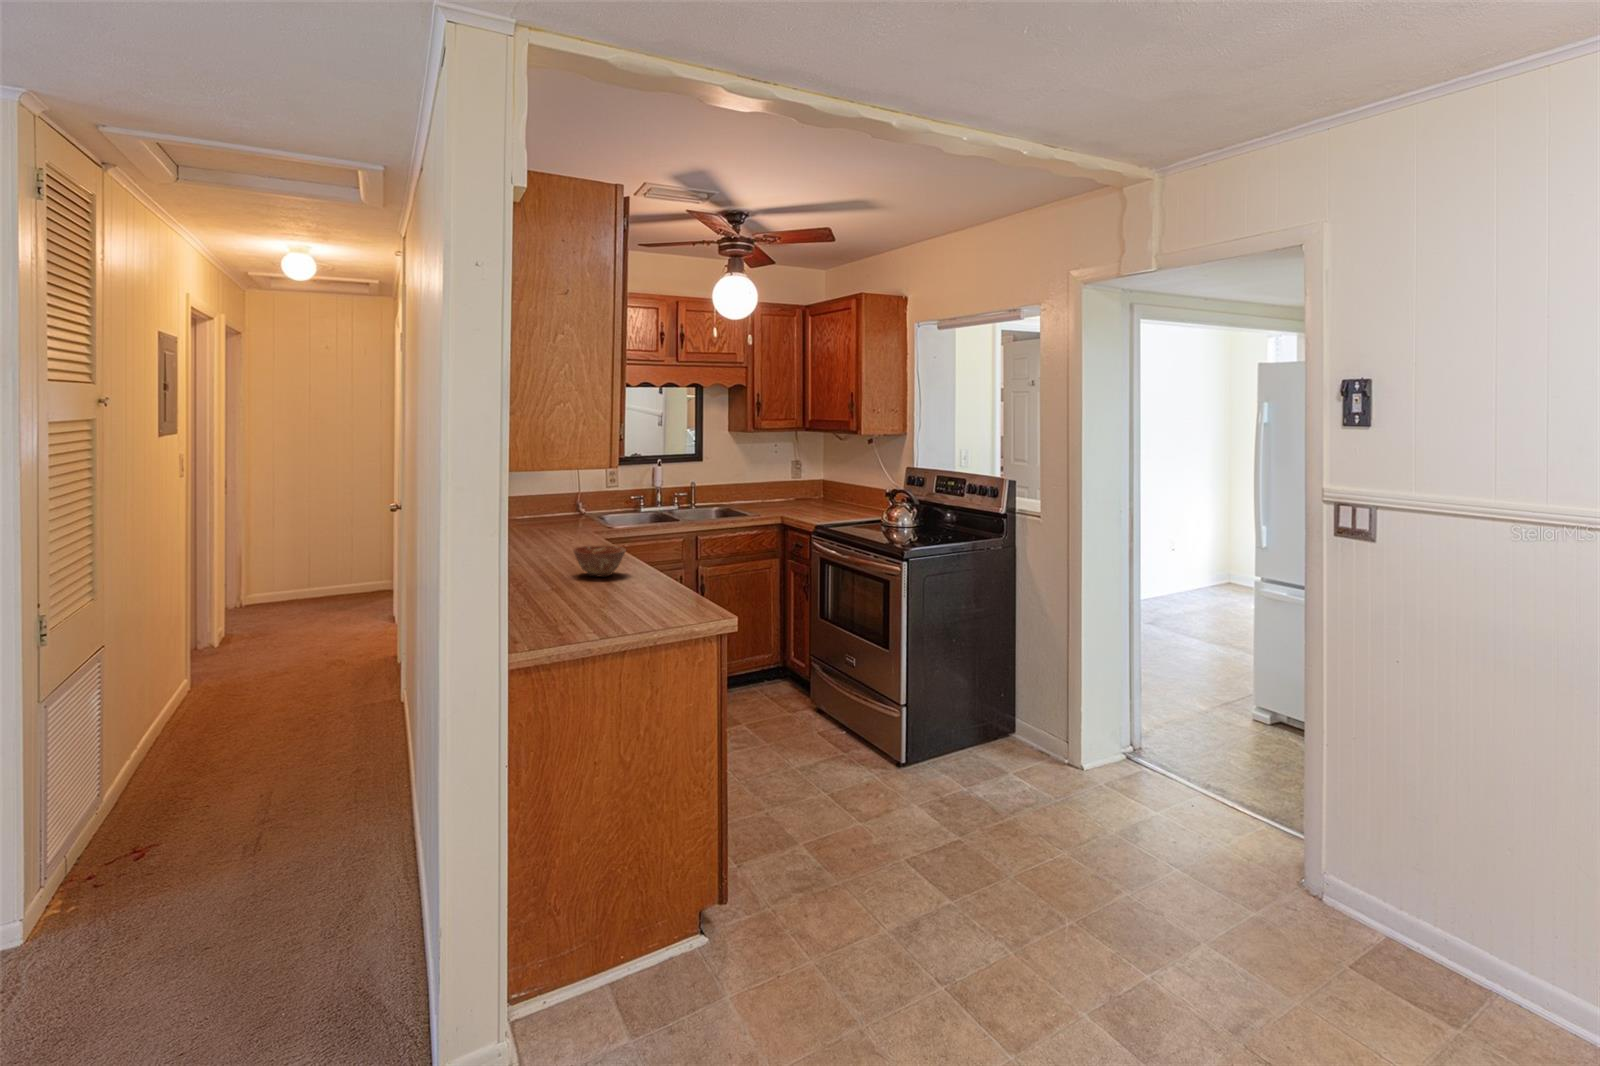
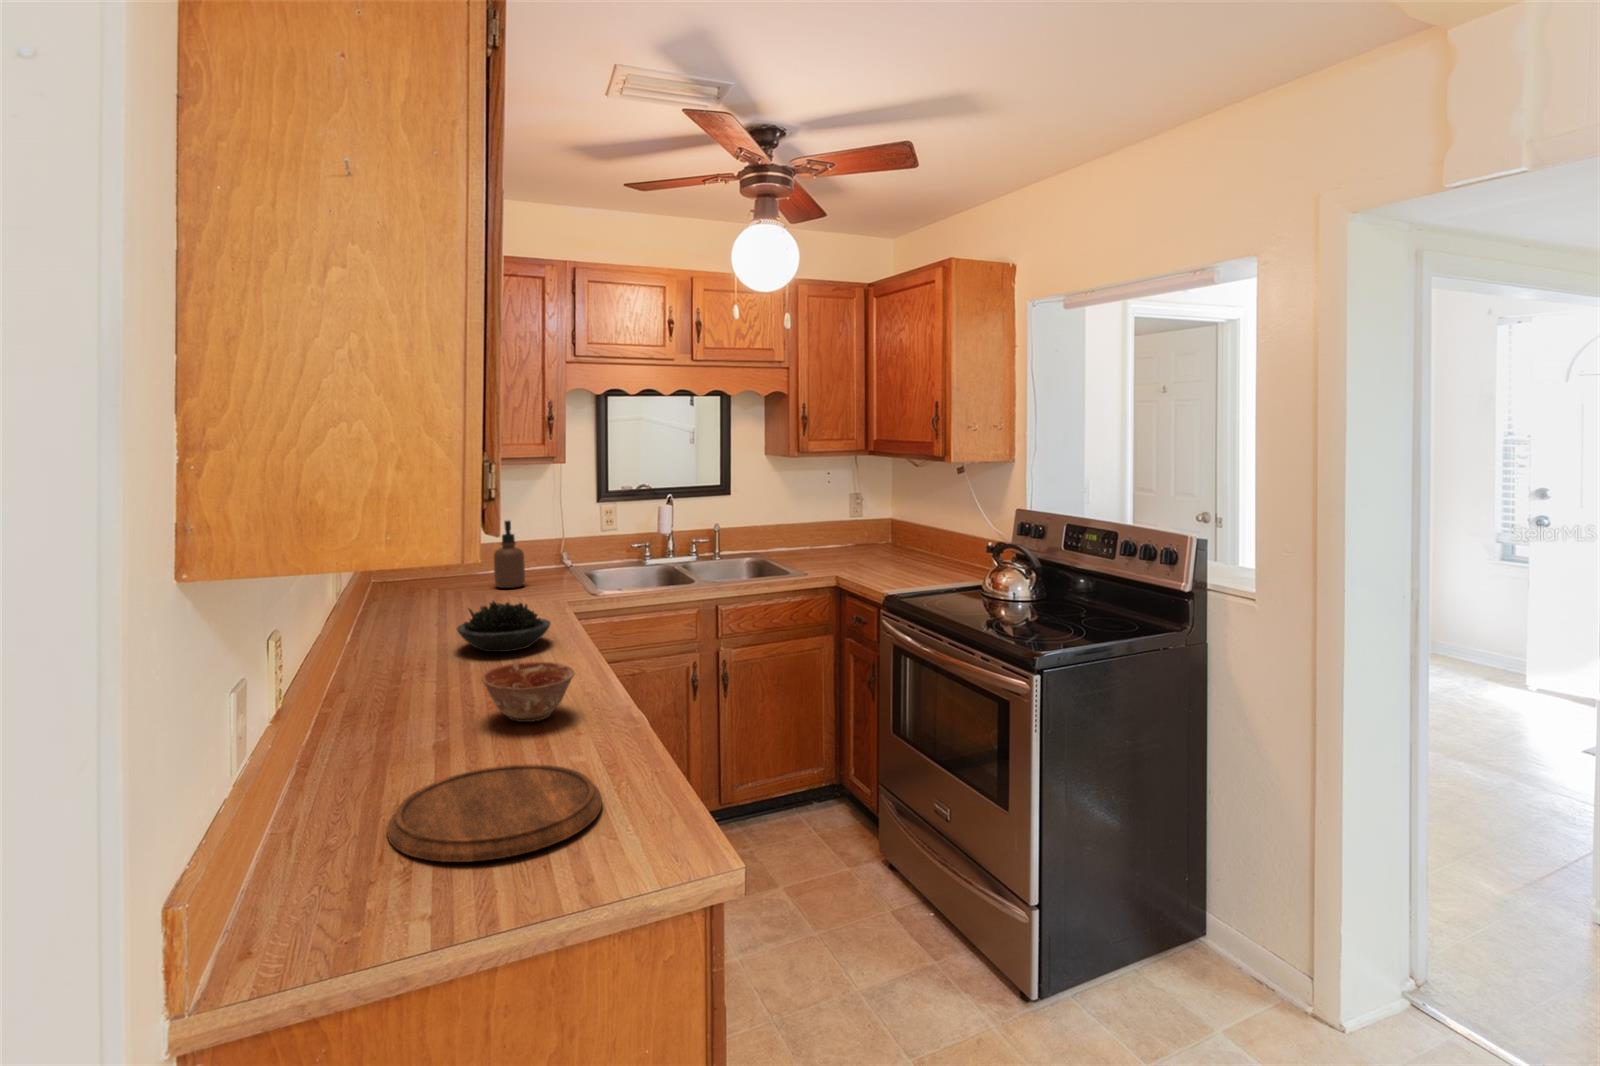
soap dispenser: none [536,475,558,523] -> present [494,521,525,588]
succulent plant: none [534,519,594,551] -> present [457,601,551,652]
cutting board: none [551,586,658,613] -> present [387,764,602,862]

